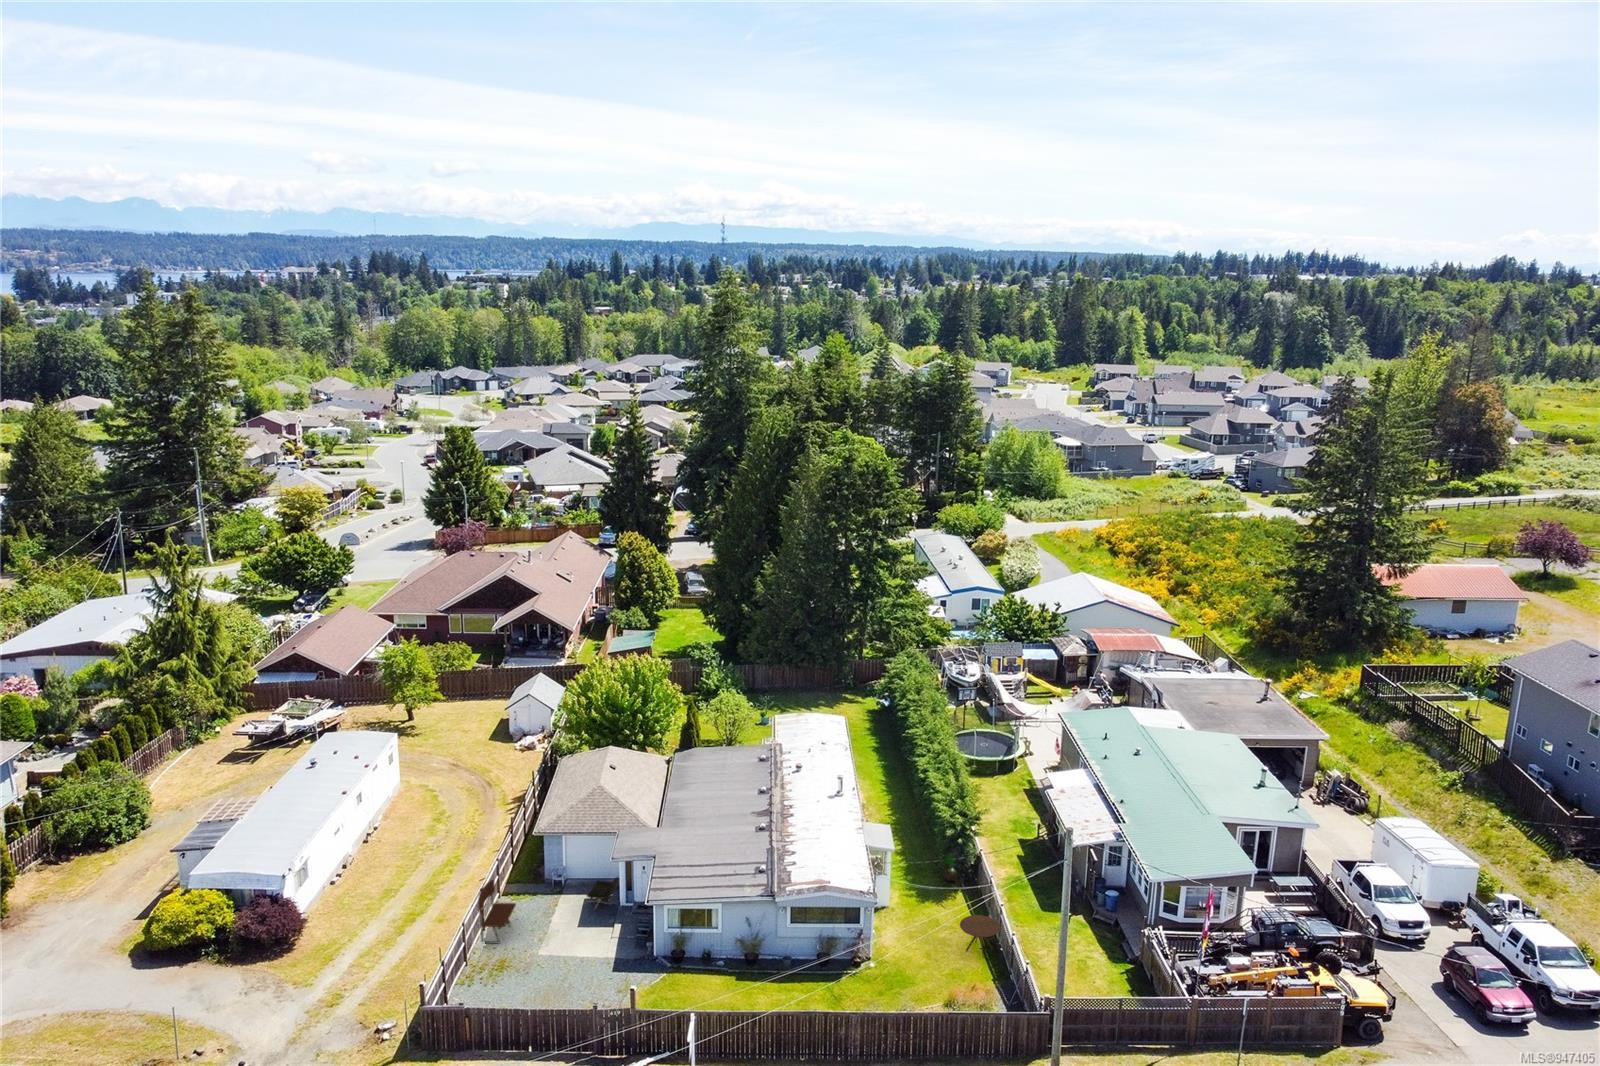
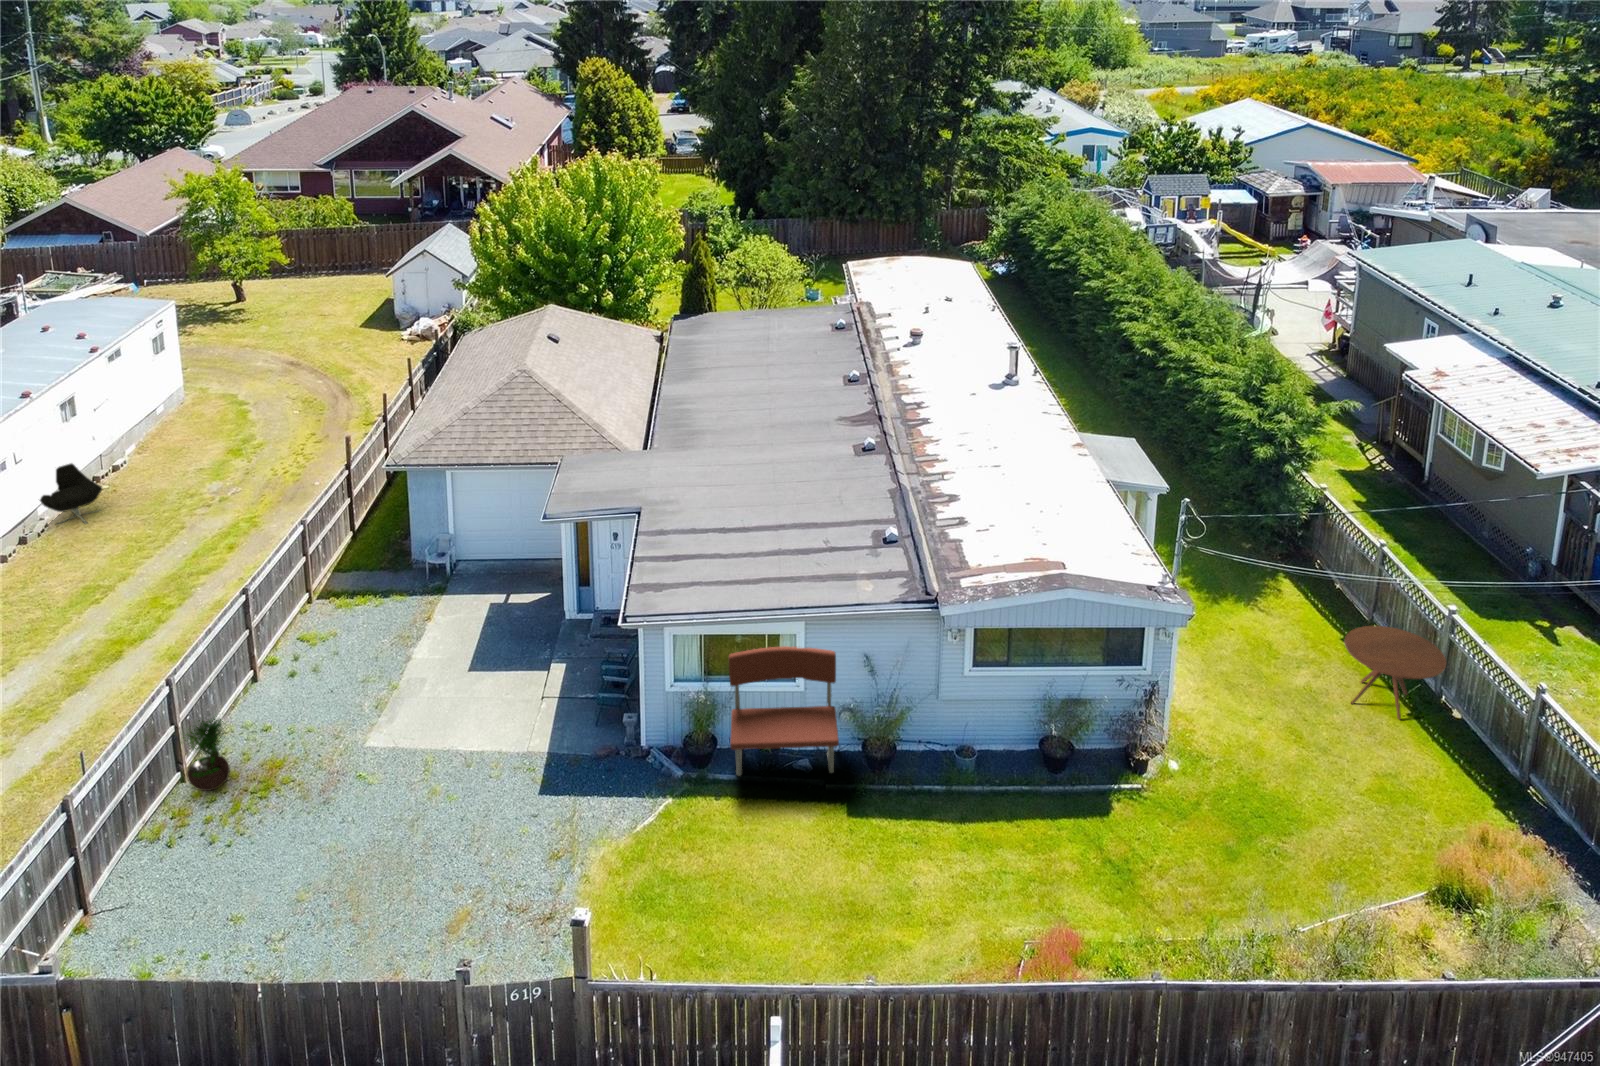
potted tree: present [940,855,957,881] -> present [183,716,230,791]
lounge chair: present [587,877,619,906] -> present [40,463,102,524]
bench: present [478,880,516,943] -> present [729,646,839,776]

